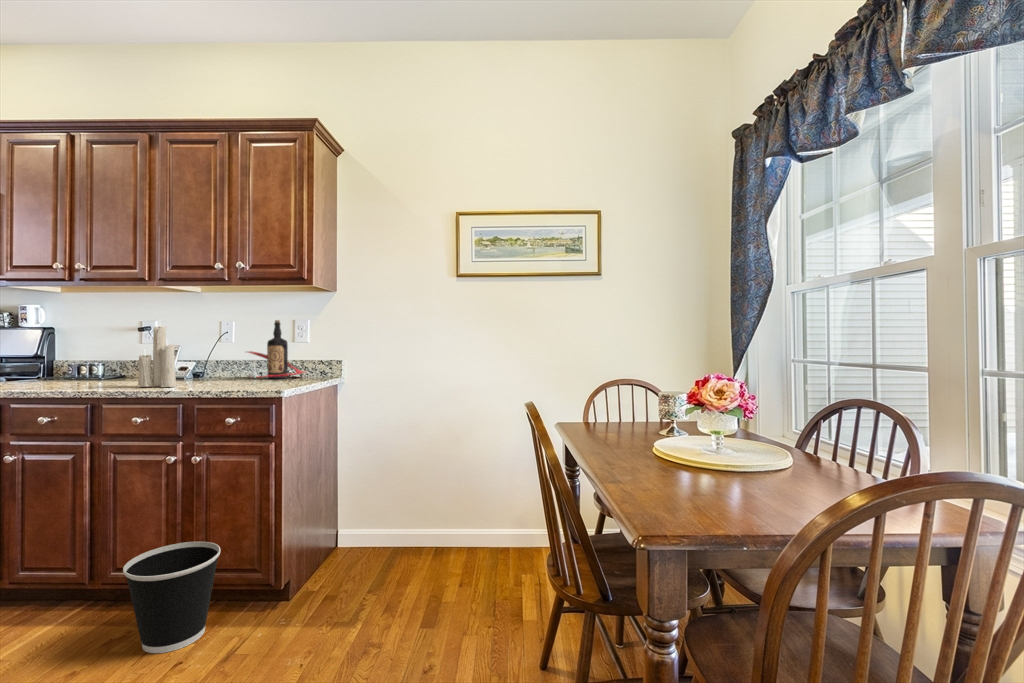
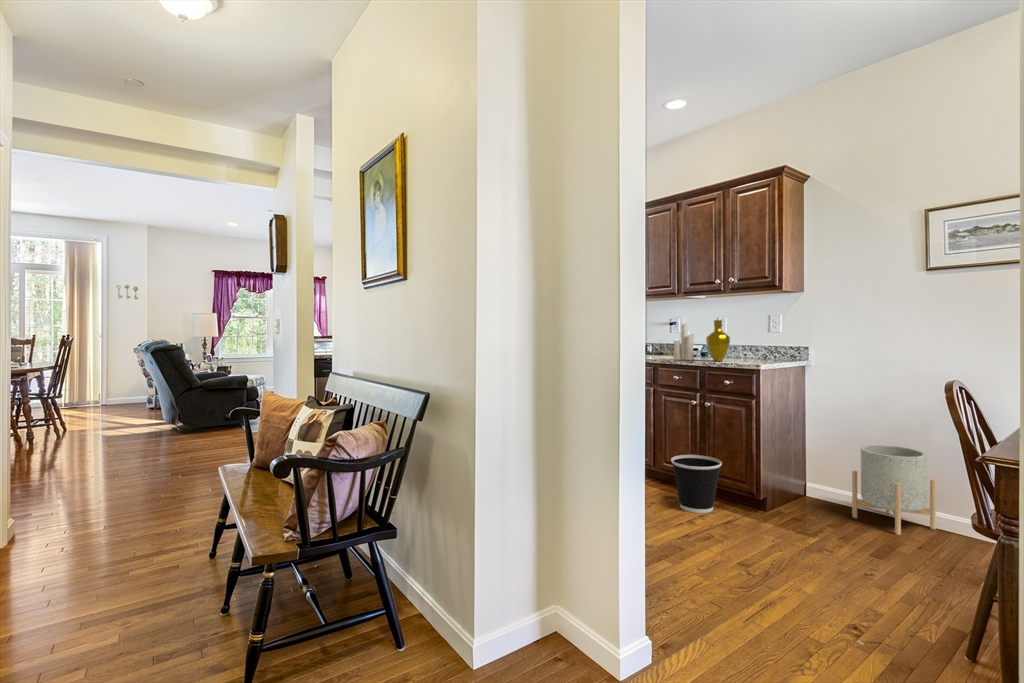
bottle: present [248,320,307,379] -> none [735,316,781,359]
vase: none [197,323,237,387] -> present [706,320,730,361]
planter: none [392,472,469,581] -> present [852,445,936,535]

